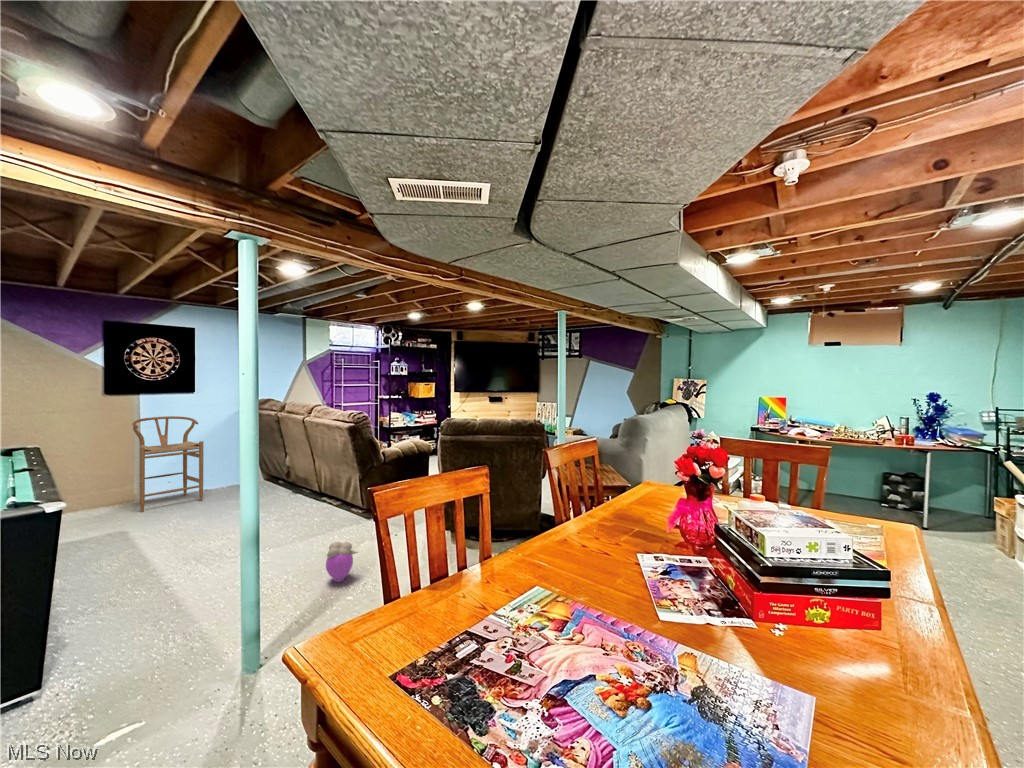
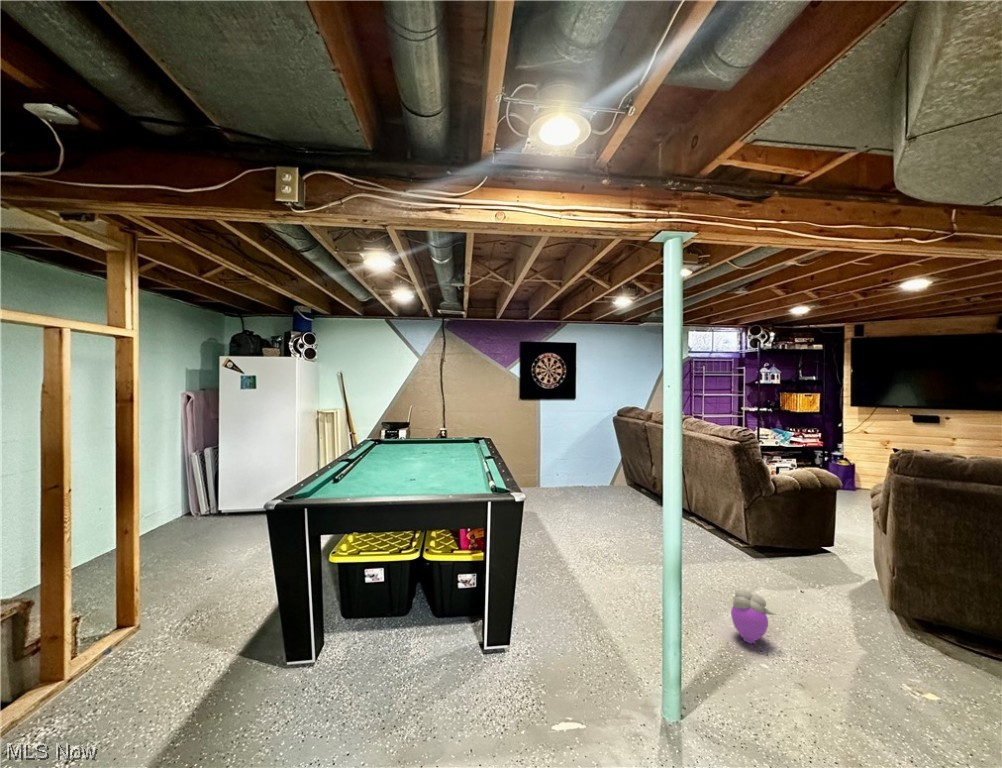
bar stool: present [133,416,204,512] -> none [538,417,583,494]

